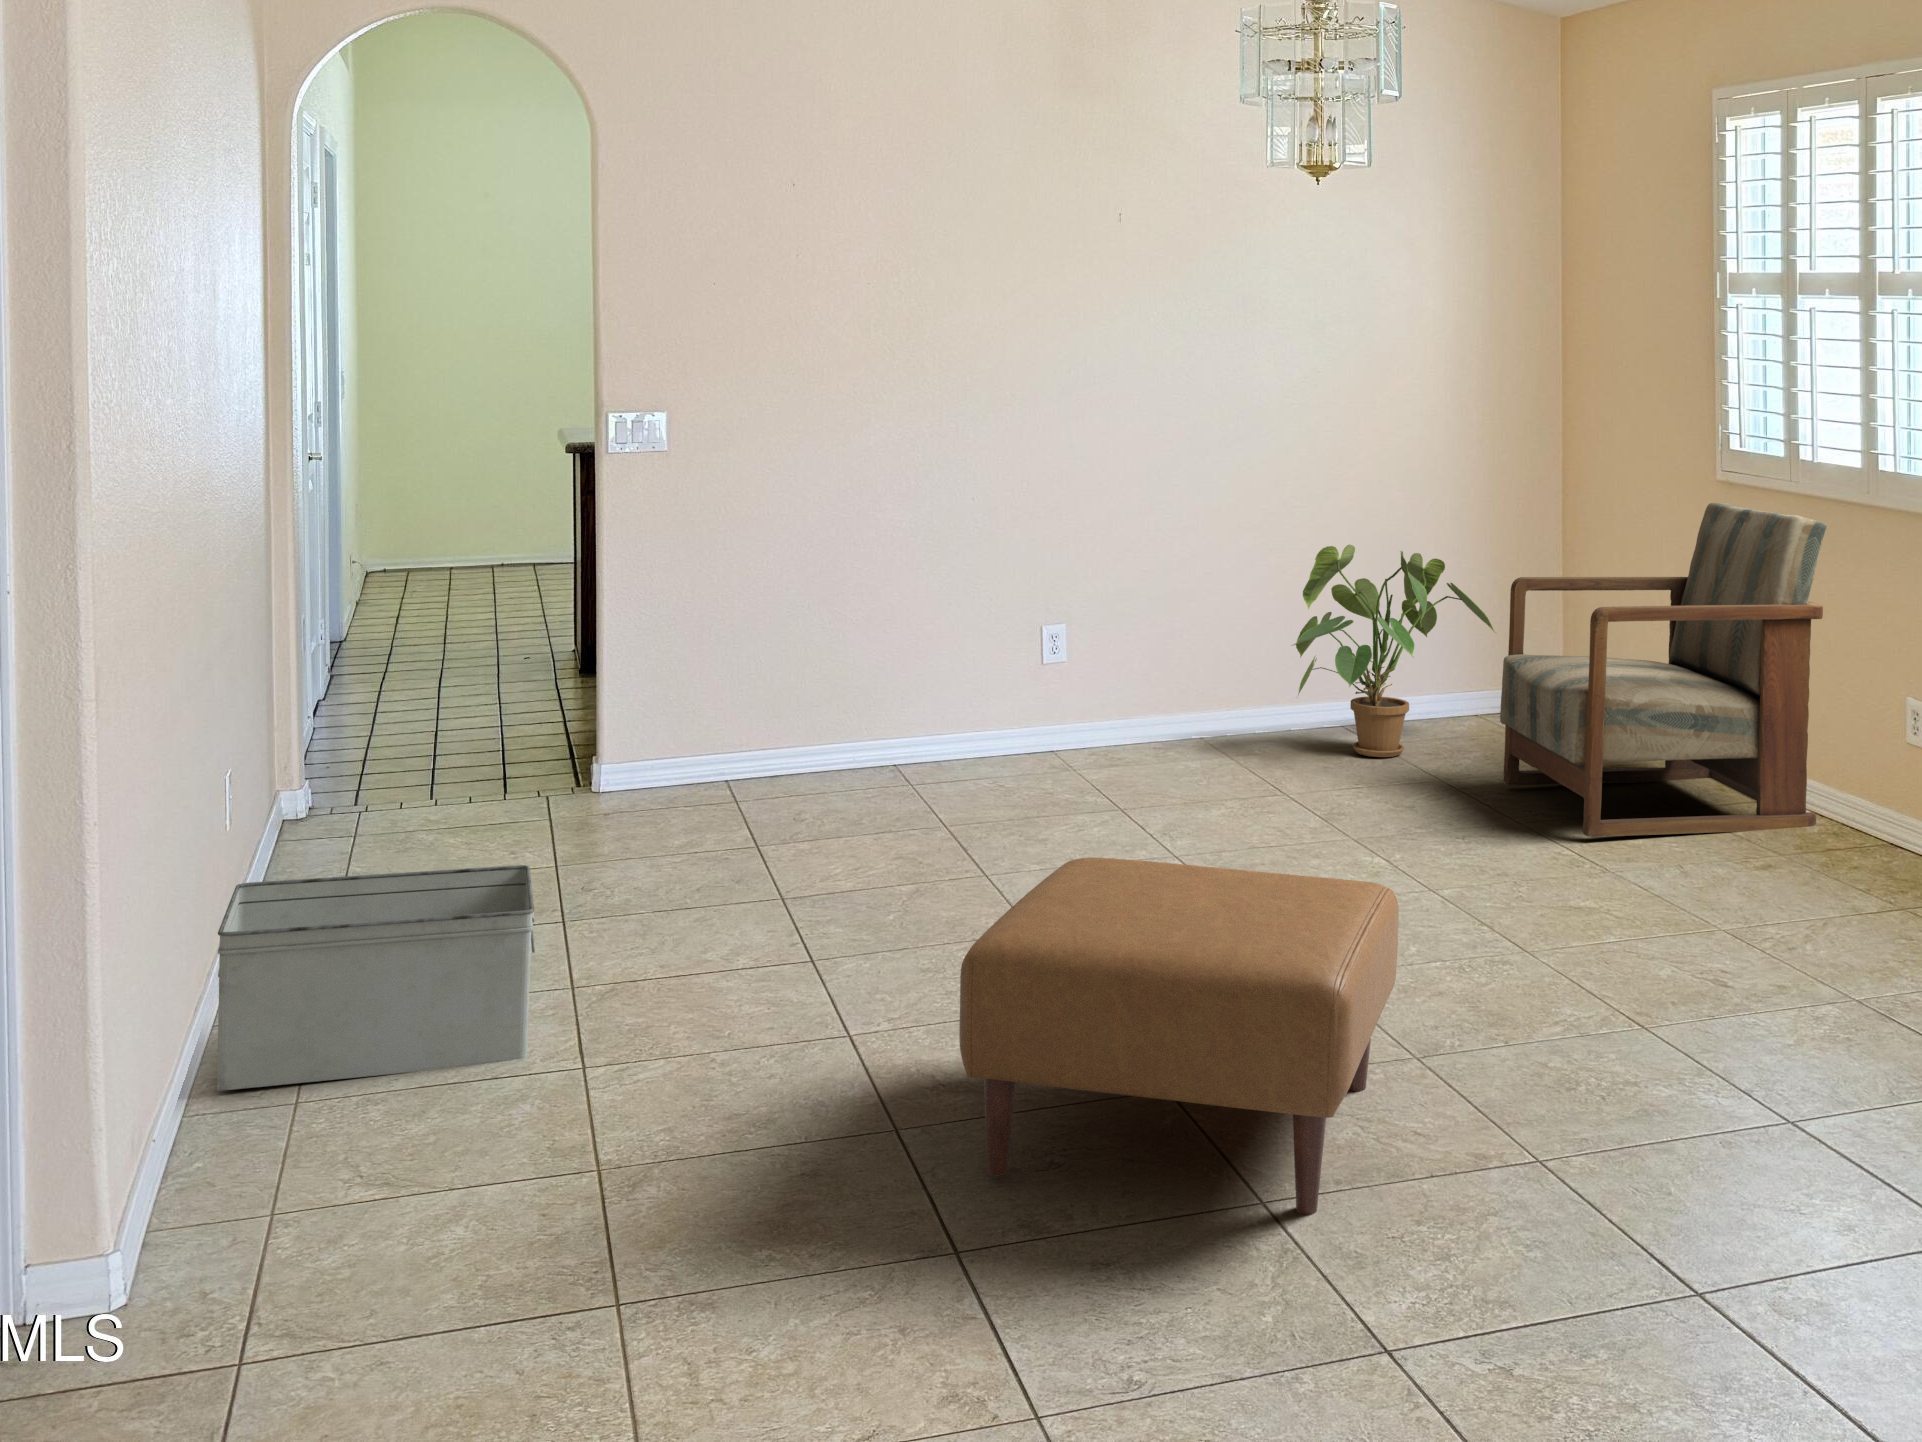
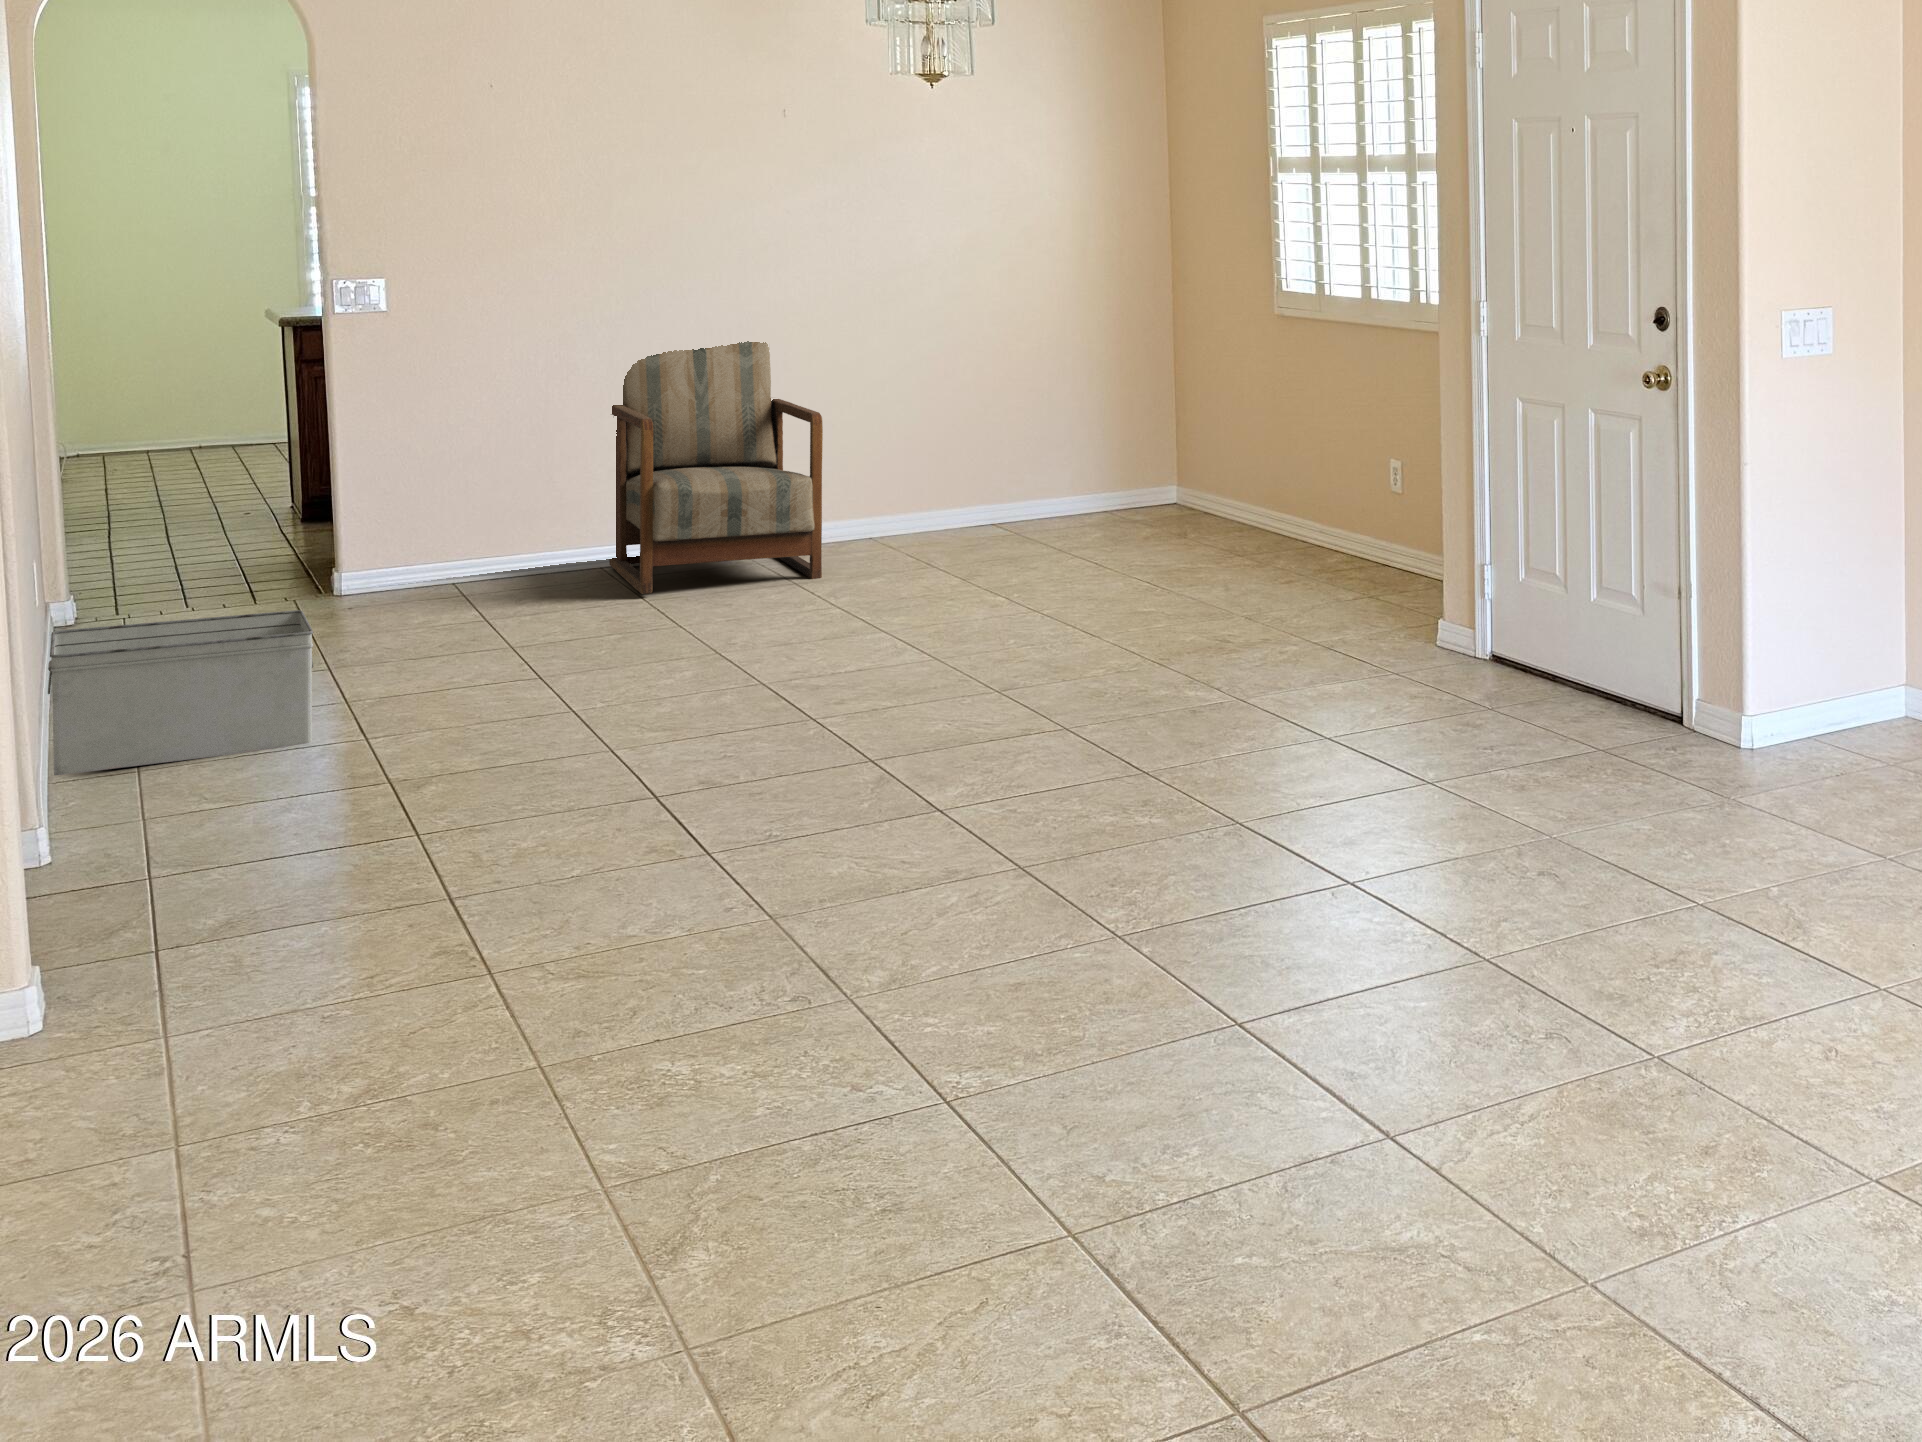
armchair: present [1500,503,1827,837] -> present [609,341,823,594]
house plant: present [1292,545,1496,757] -> none [942,376,1111,538]
ottoman: present [959,857,1399,1215] -> none [653,568,977,766]

